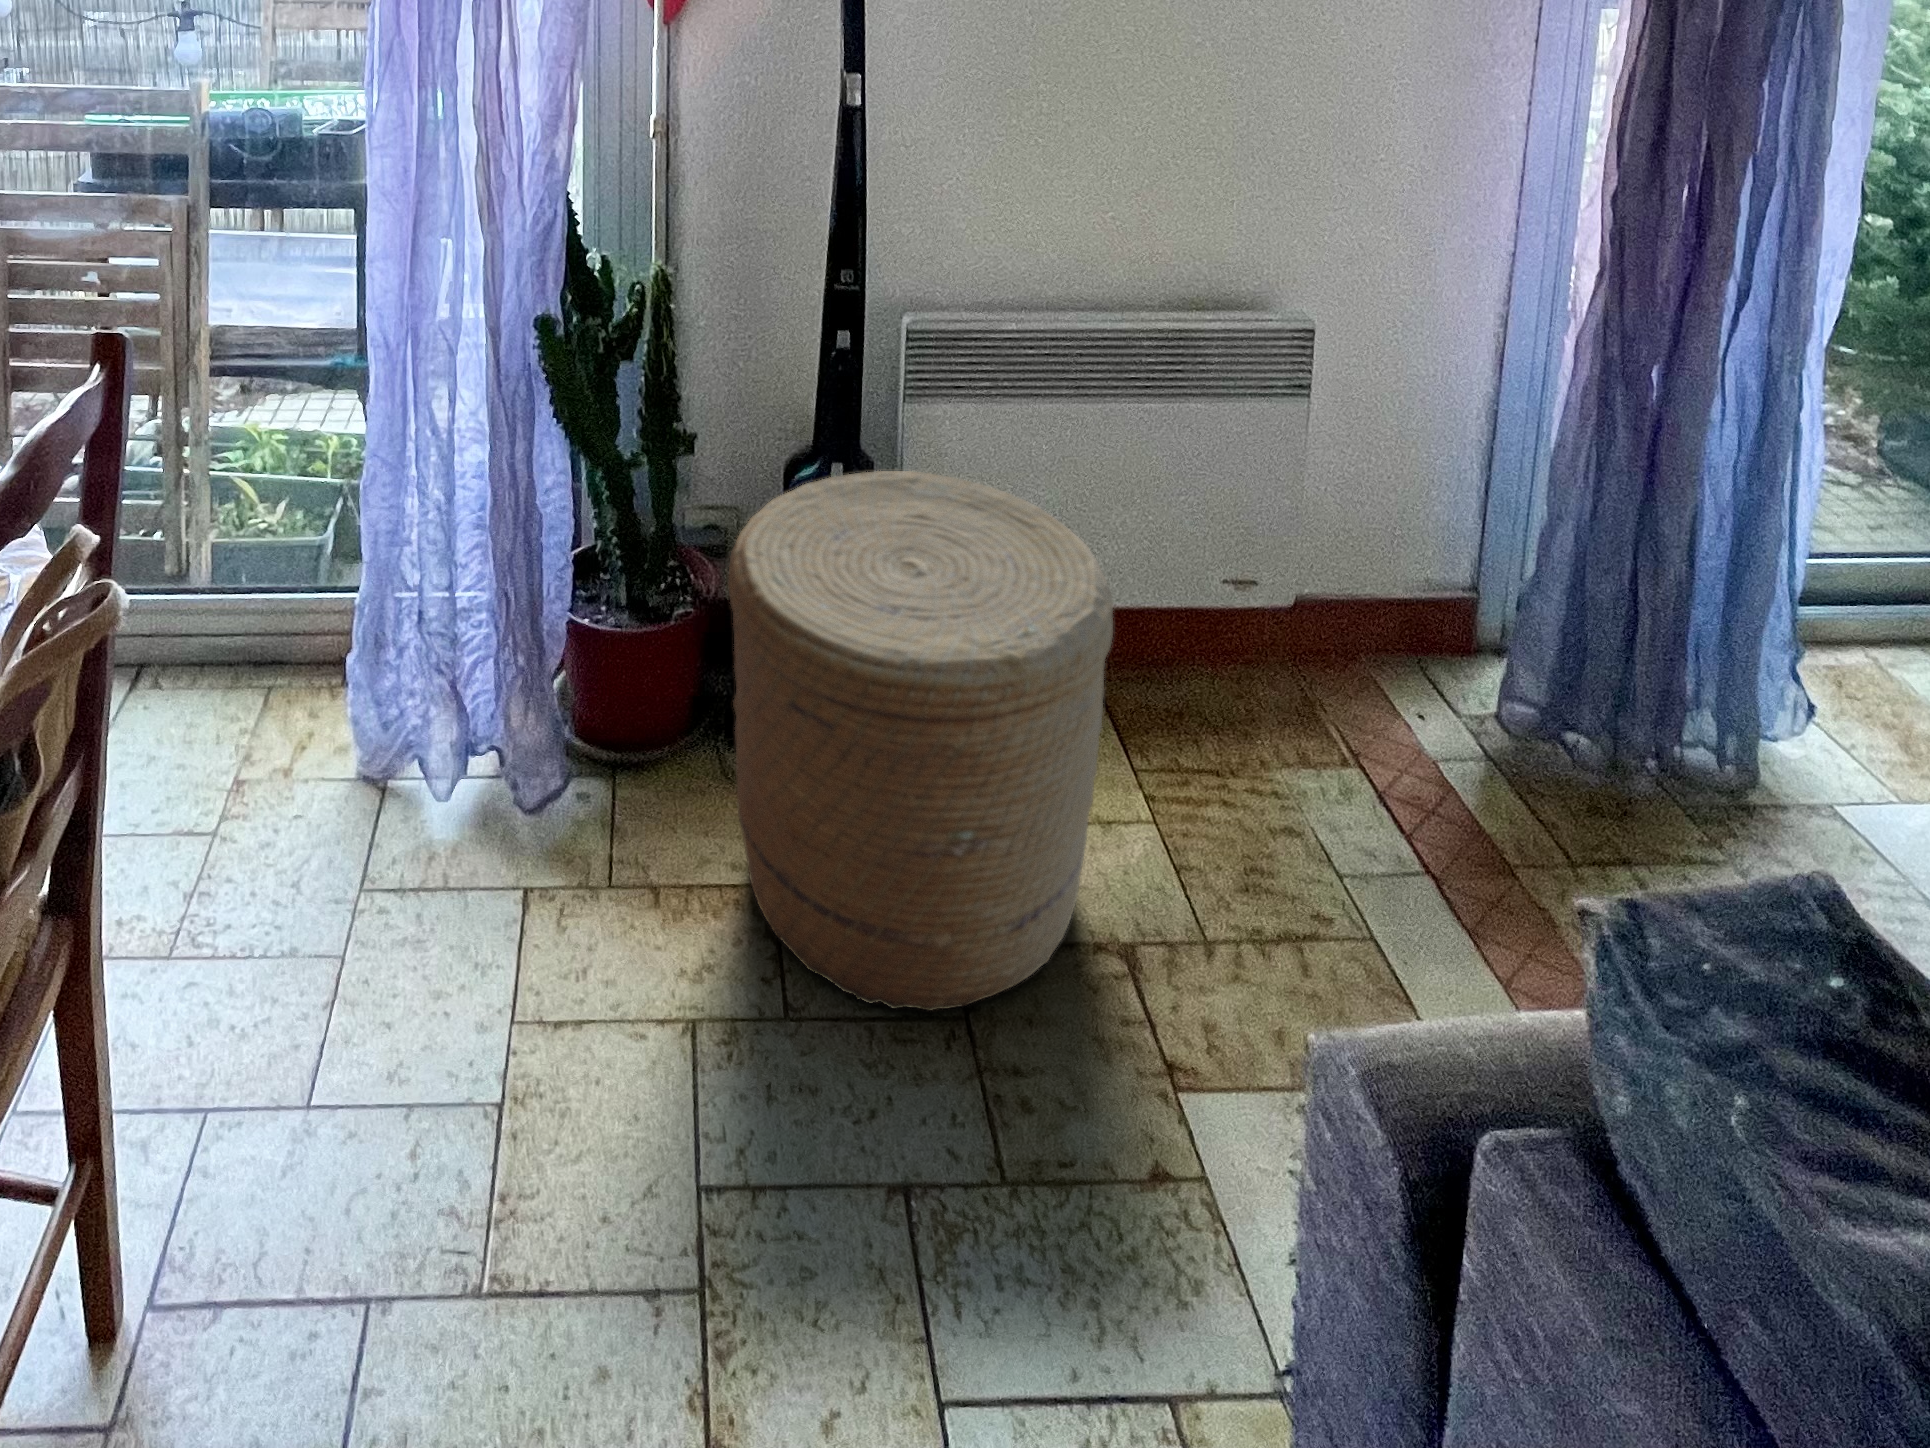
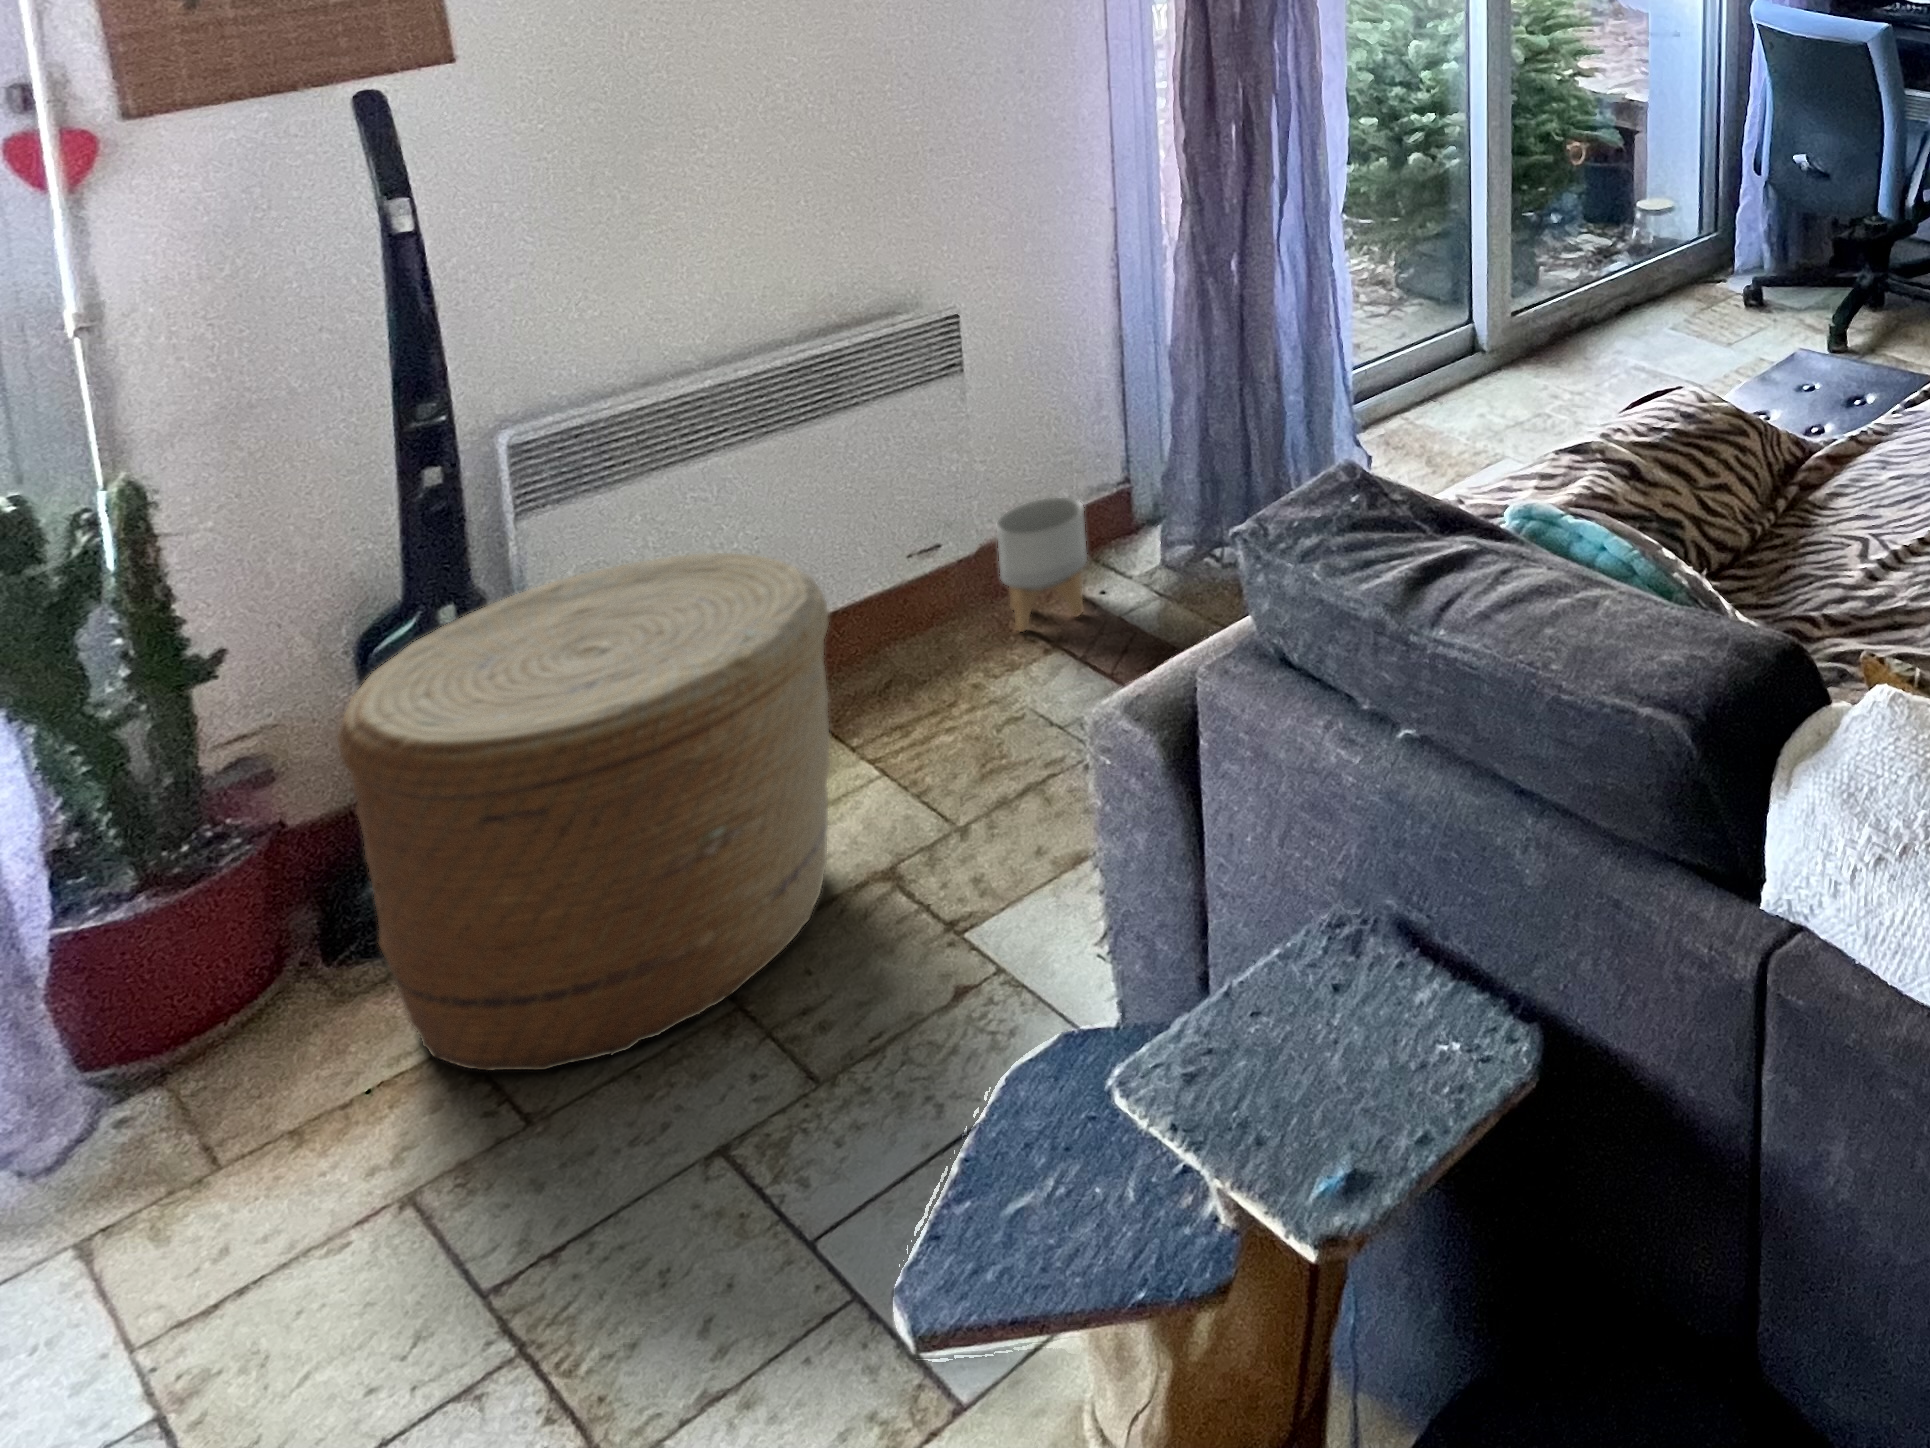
planter: none [1316,563,1417,727] -> present [997,498,1087,631]

